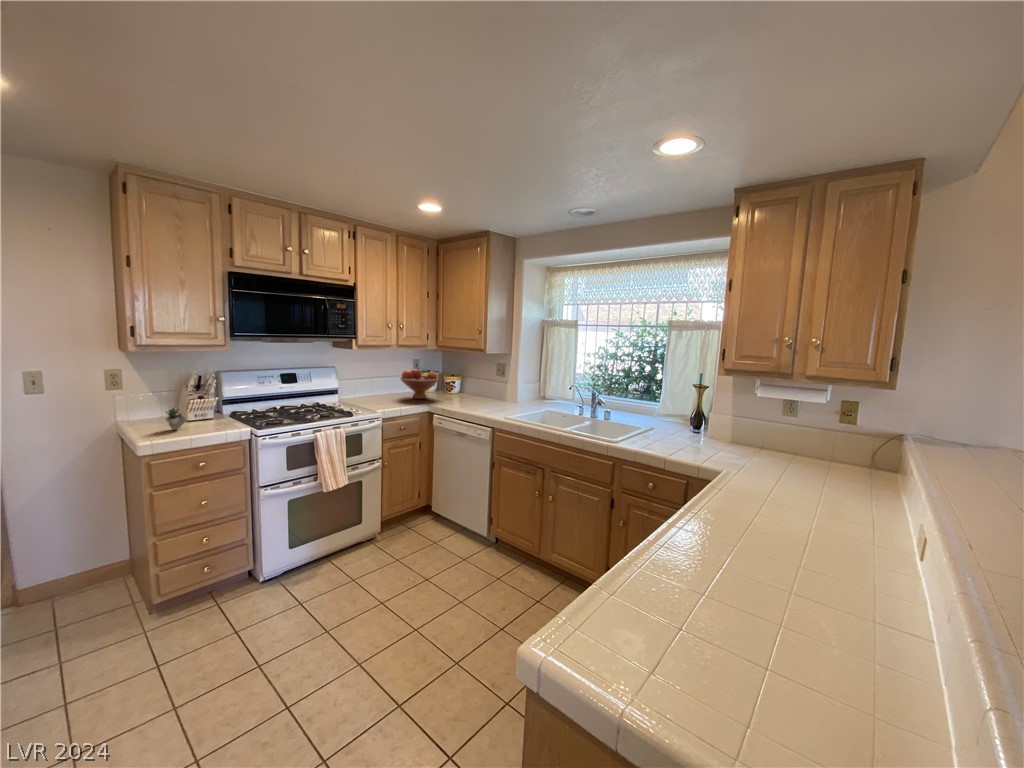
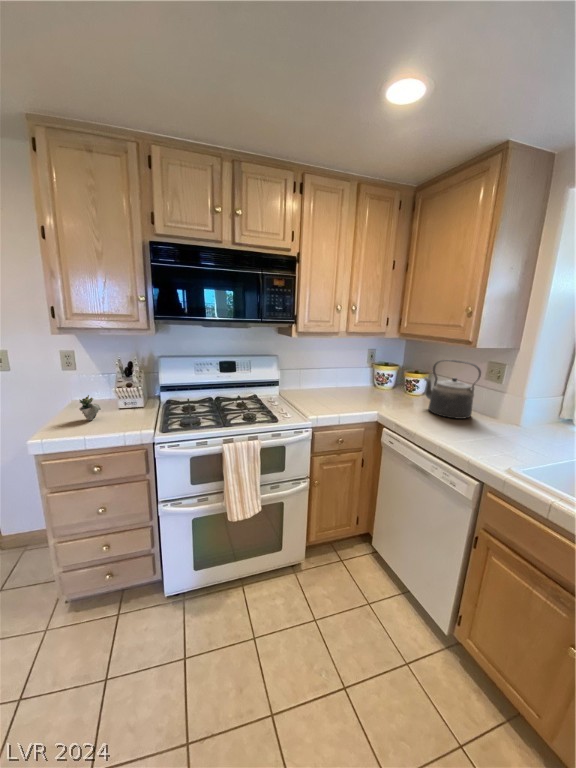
kettle: none [458,363,492,403] -> present [425,360,481,419]
fruit bowl: present [400,369,439,399] -> none [349,363,398,401]

